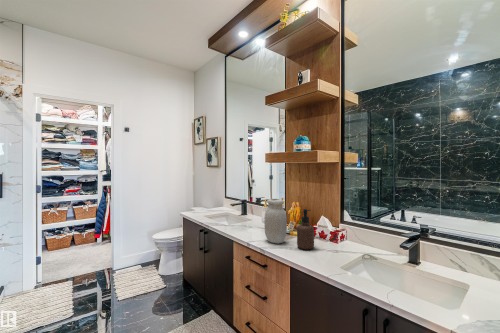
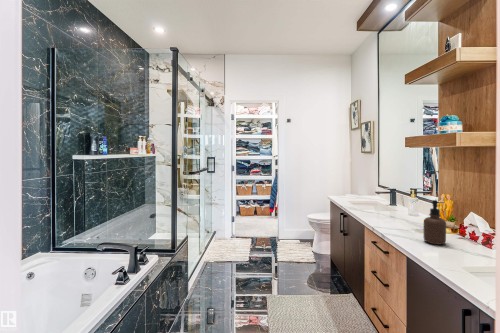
jar: present [264,199,287,243] -> none [391,187,417,234]

